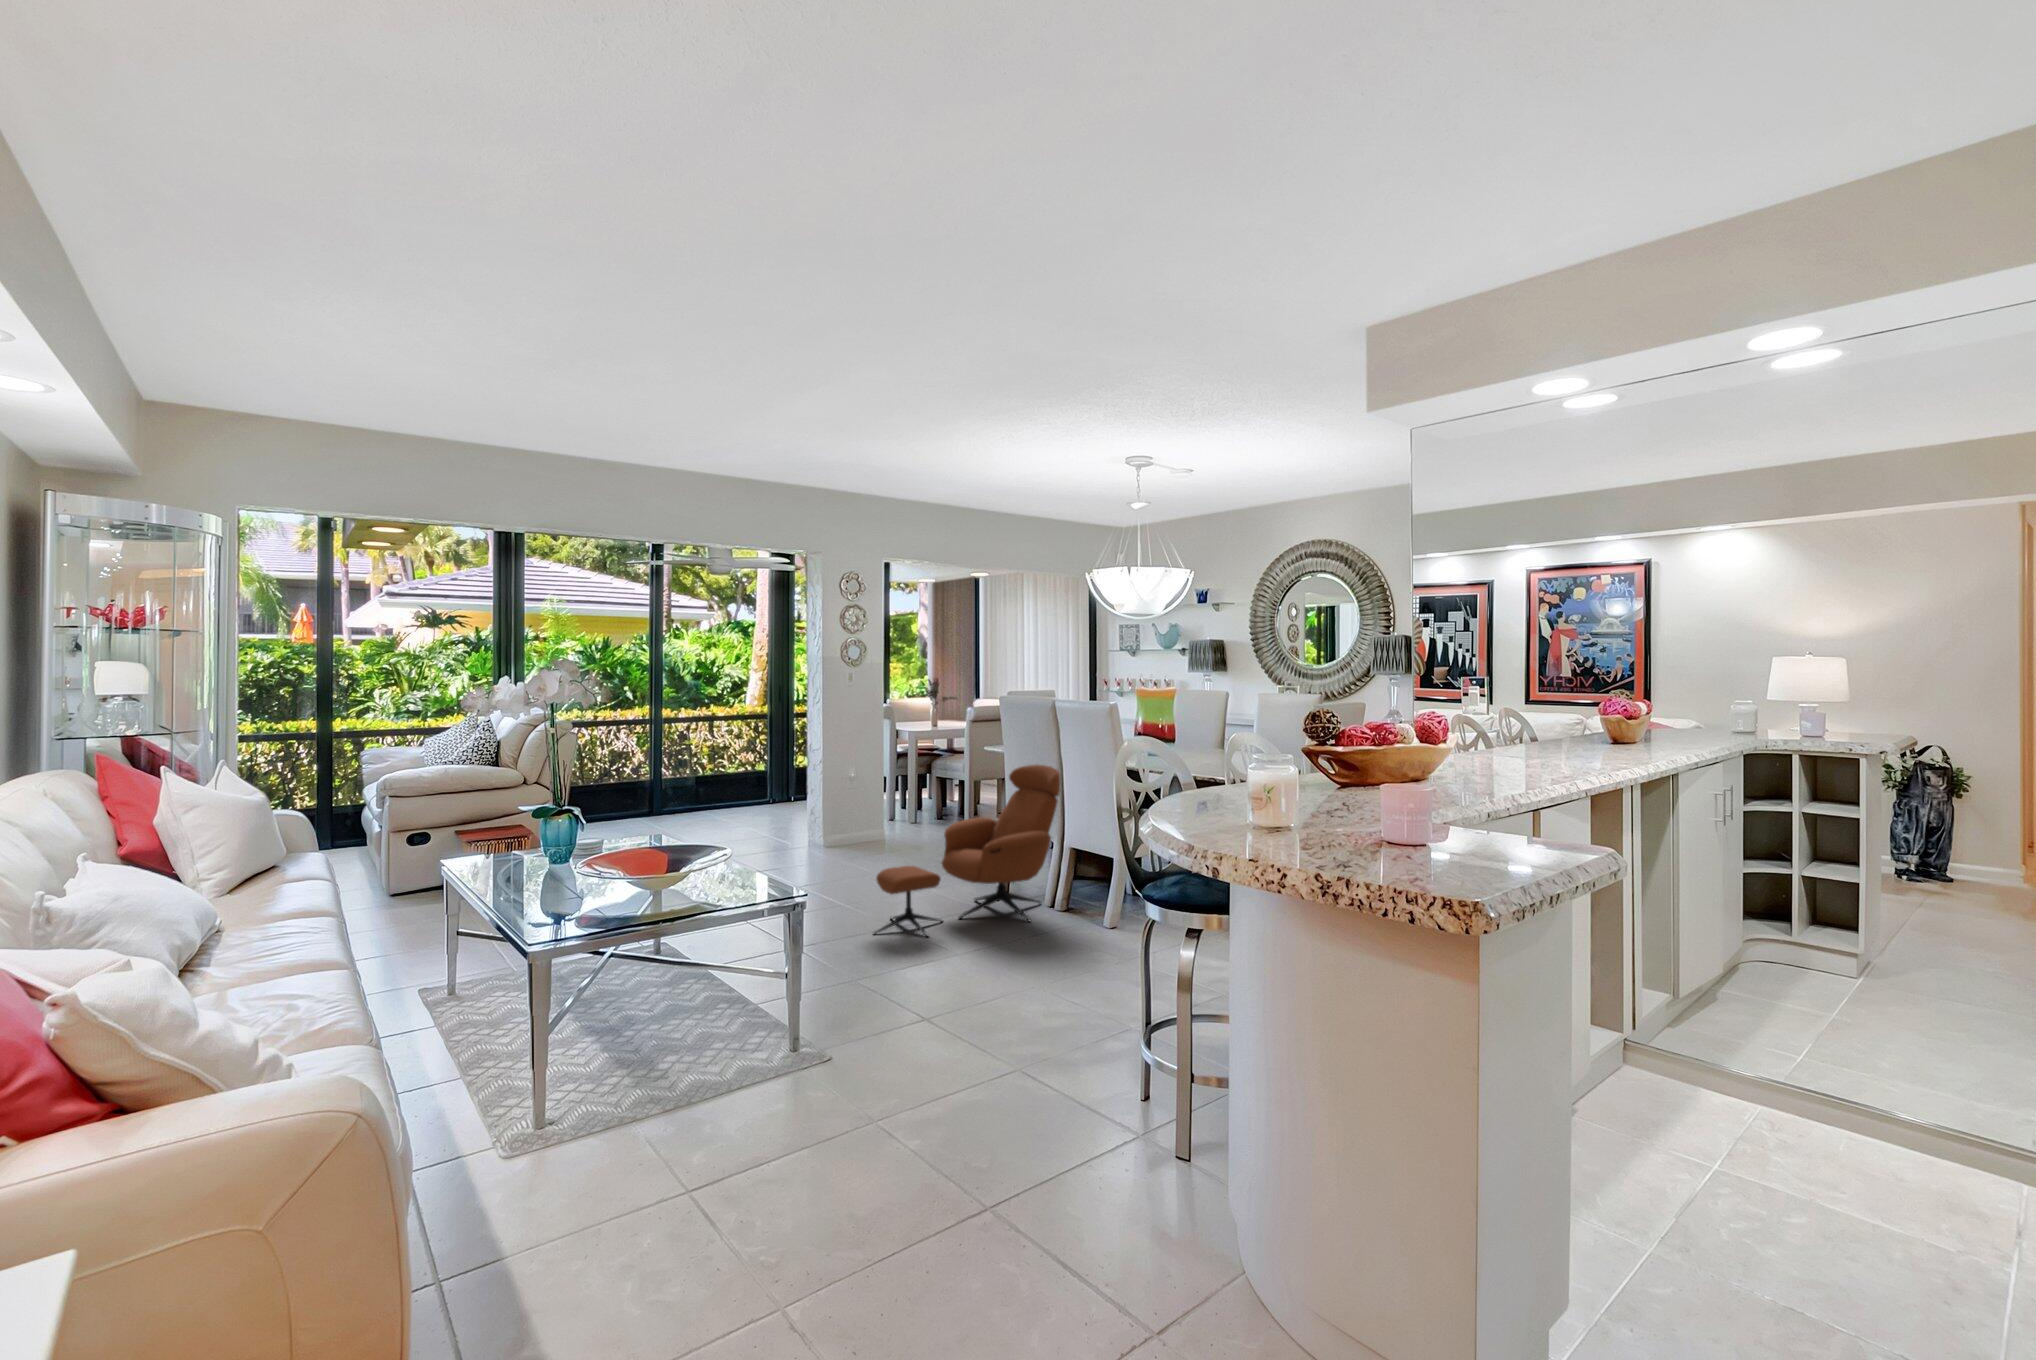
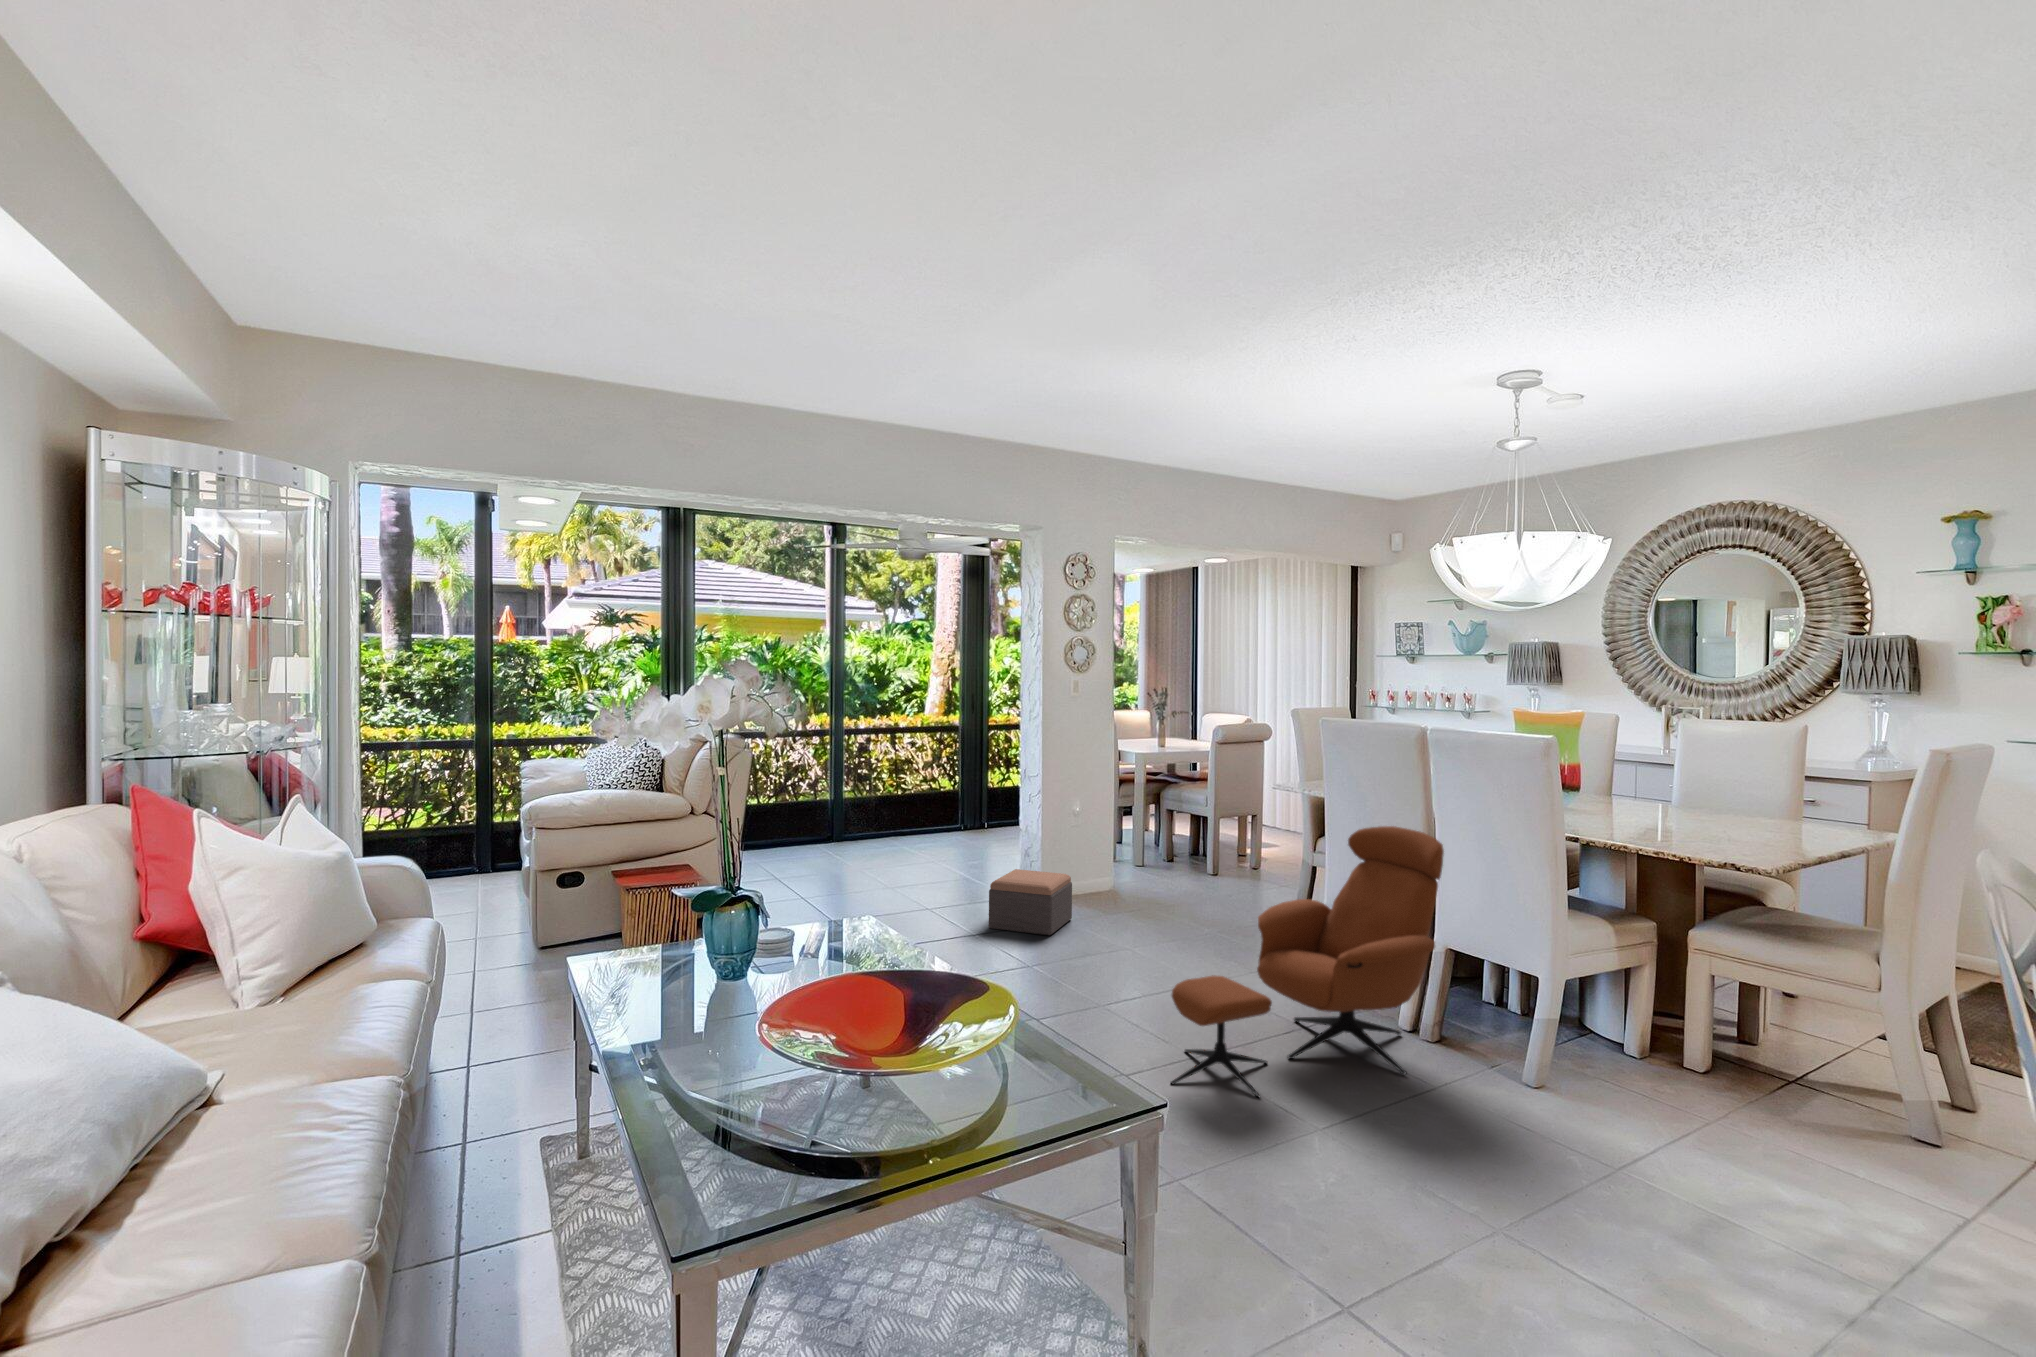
footstool: none [773,819,840,865] -> present [989,869,1072,936]

